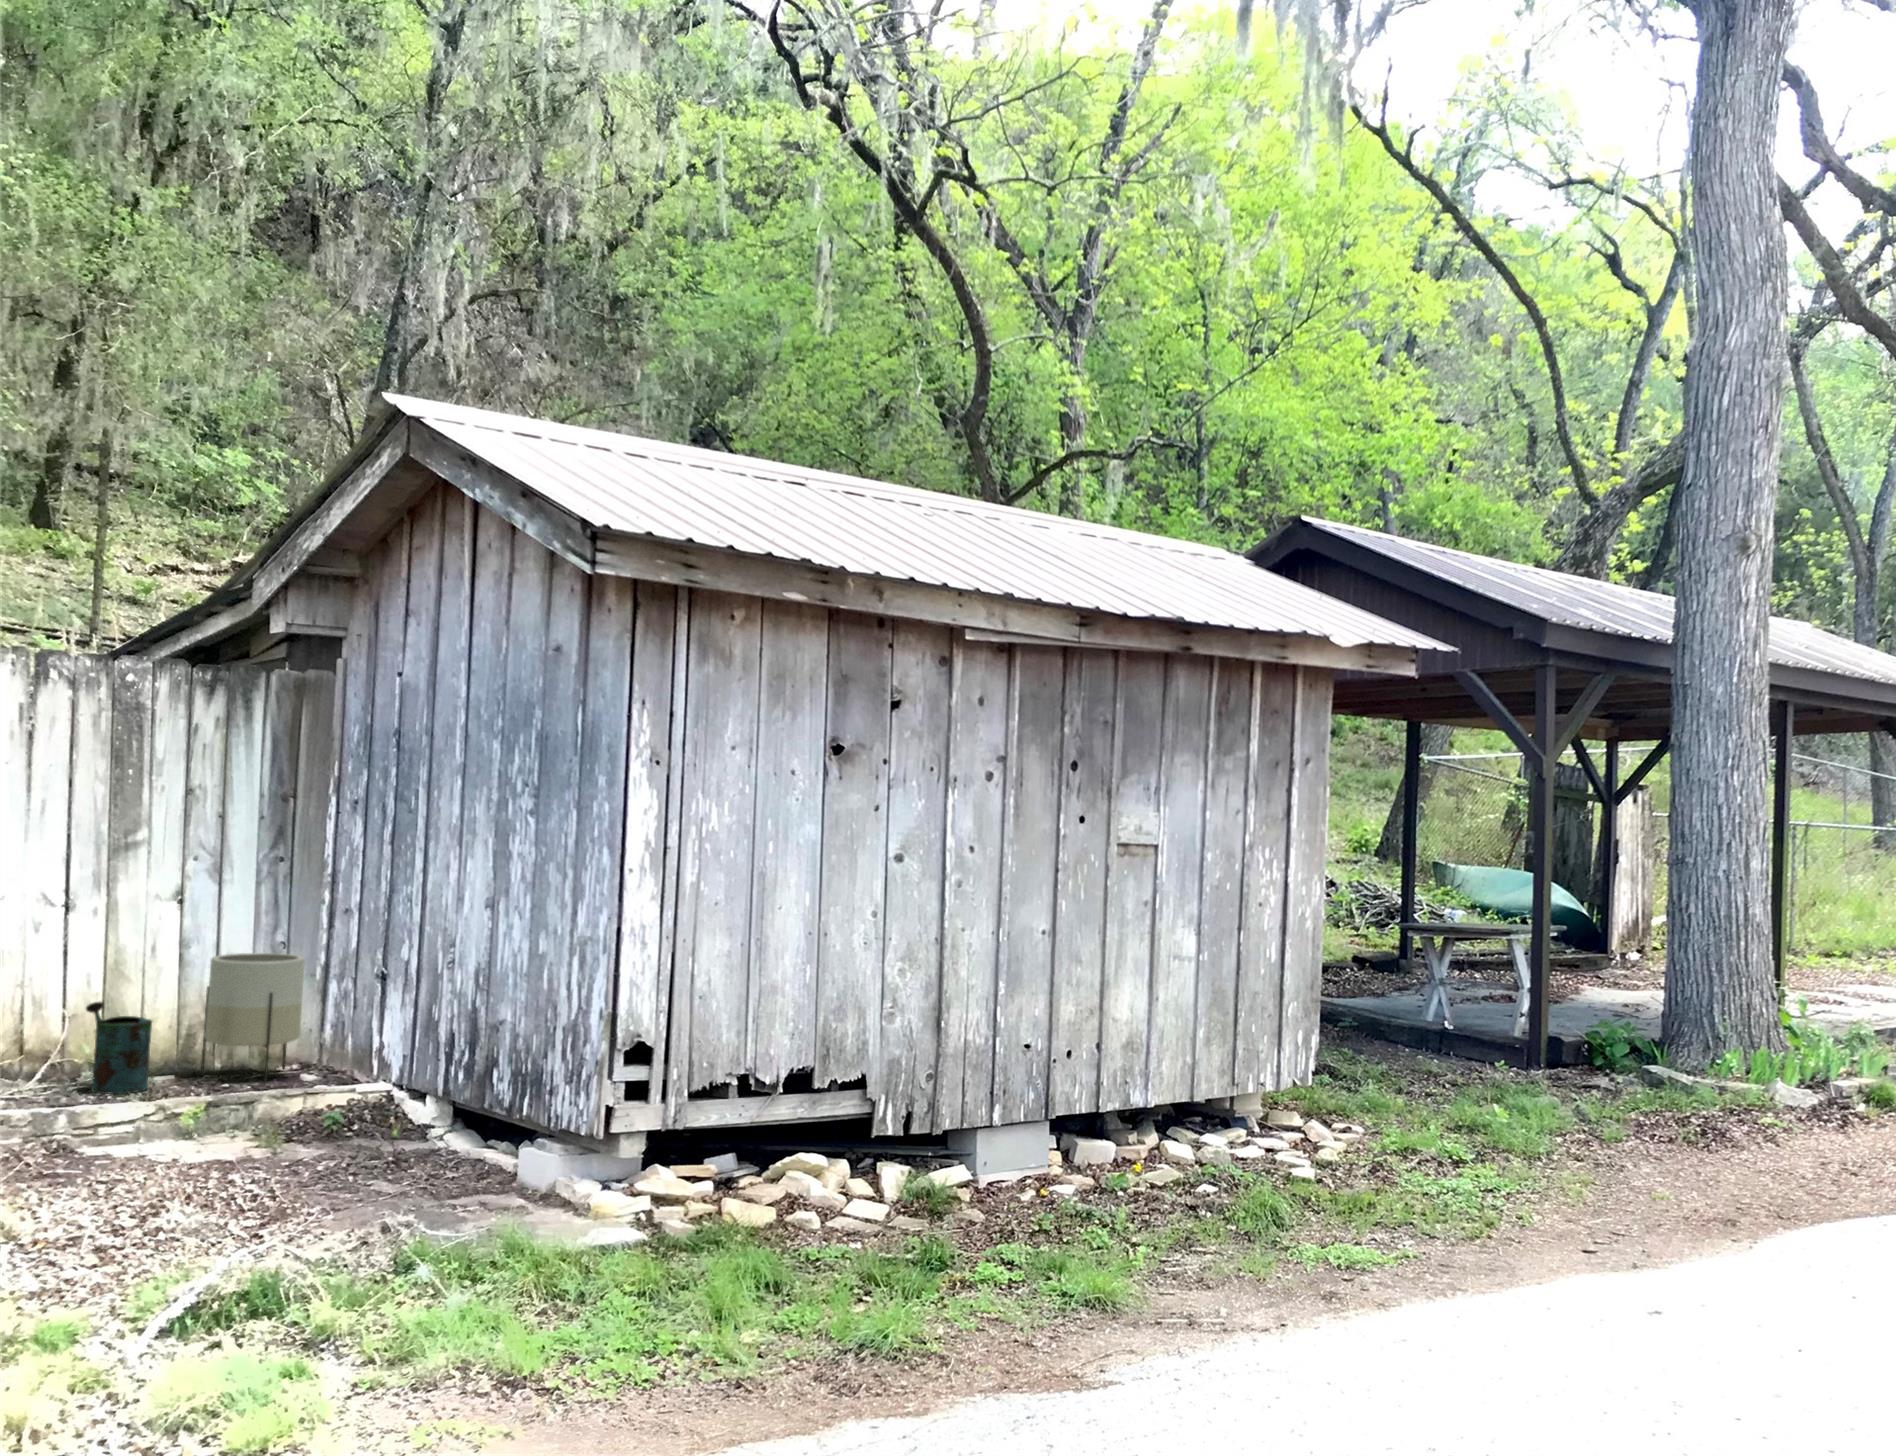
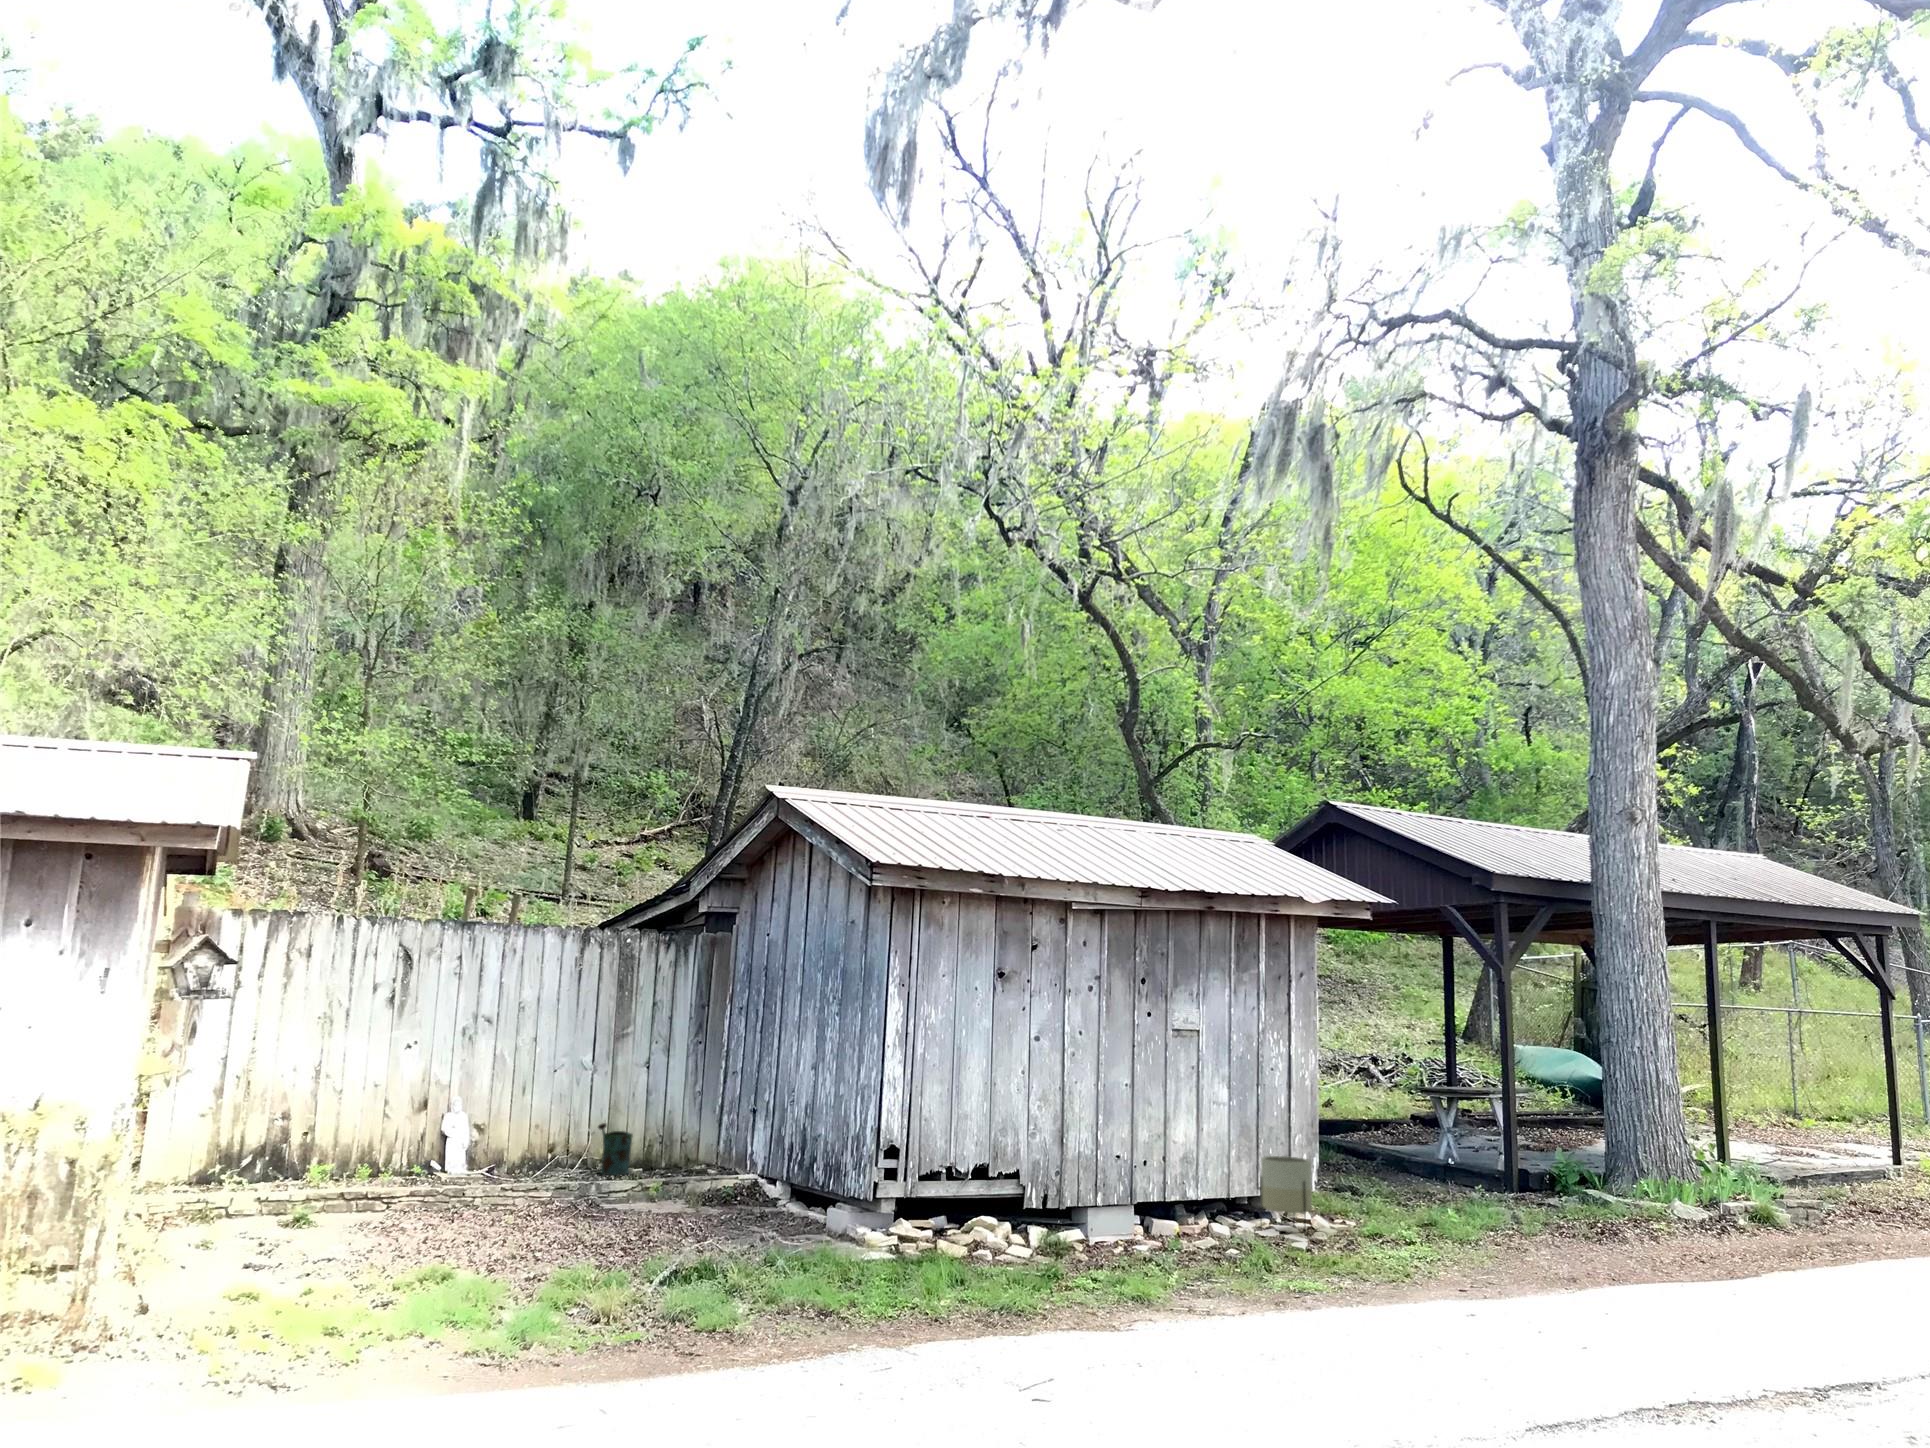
planter: present [201,953,305,1083] -> present [1260,1156,1312,1229]

